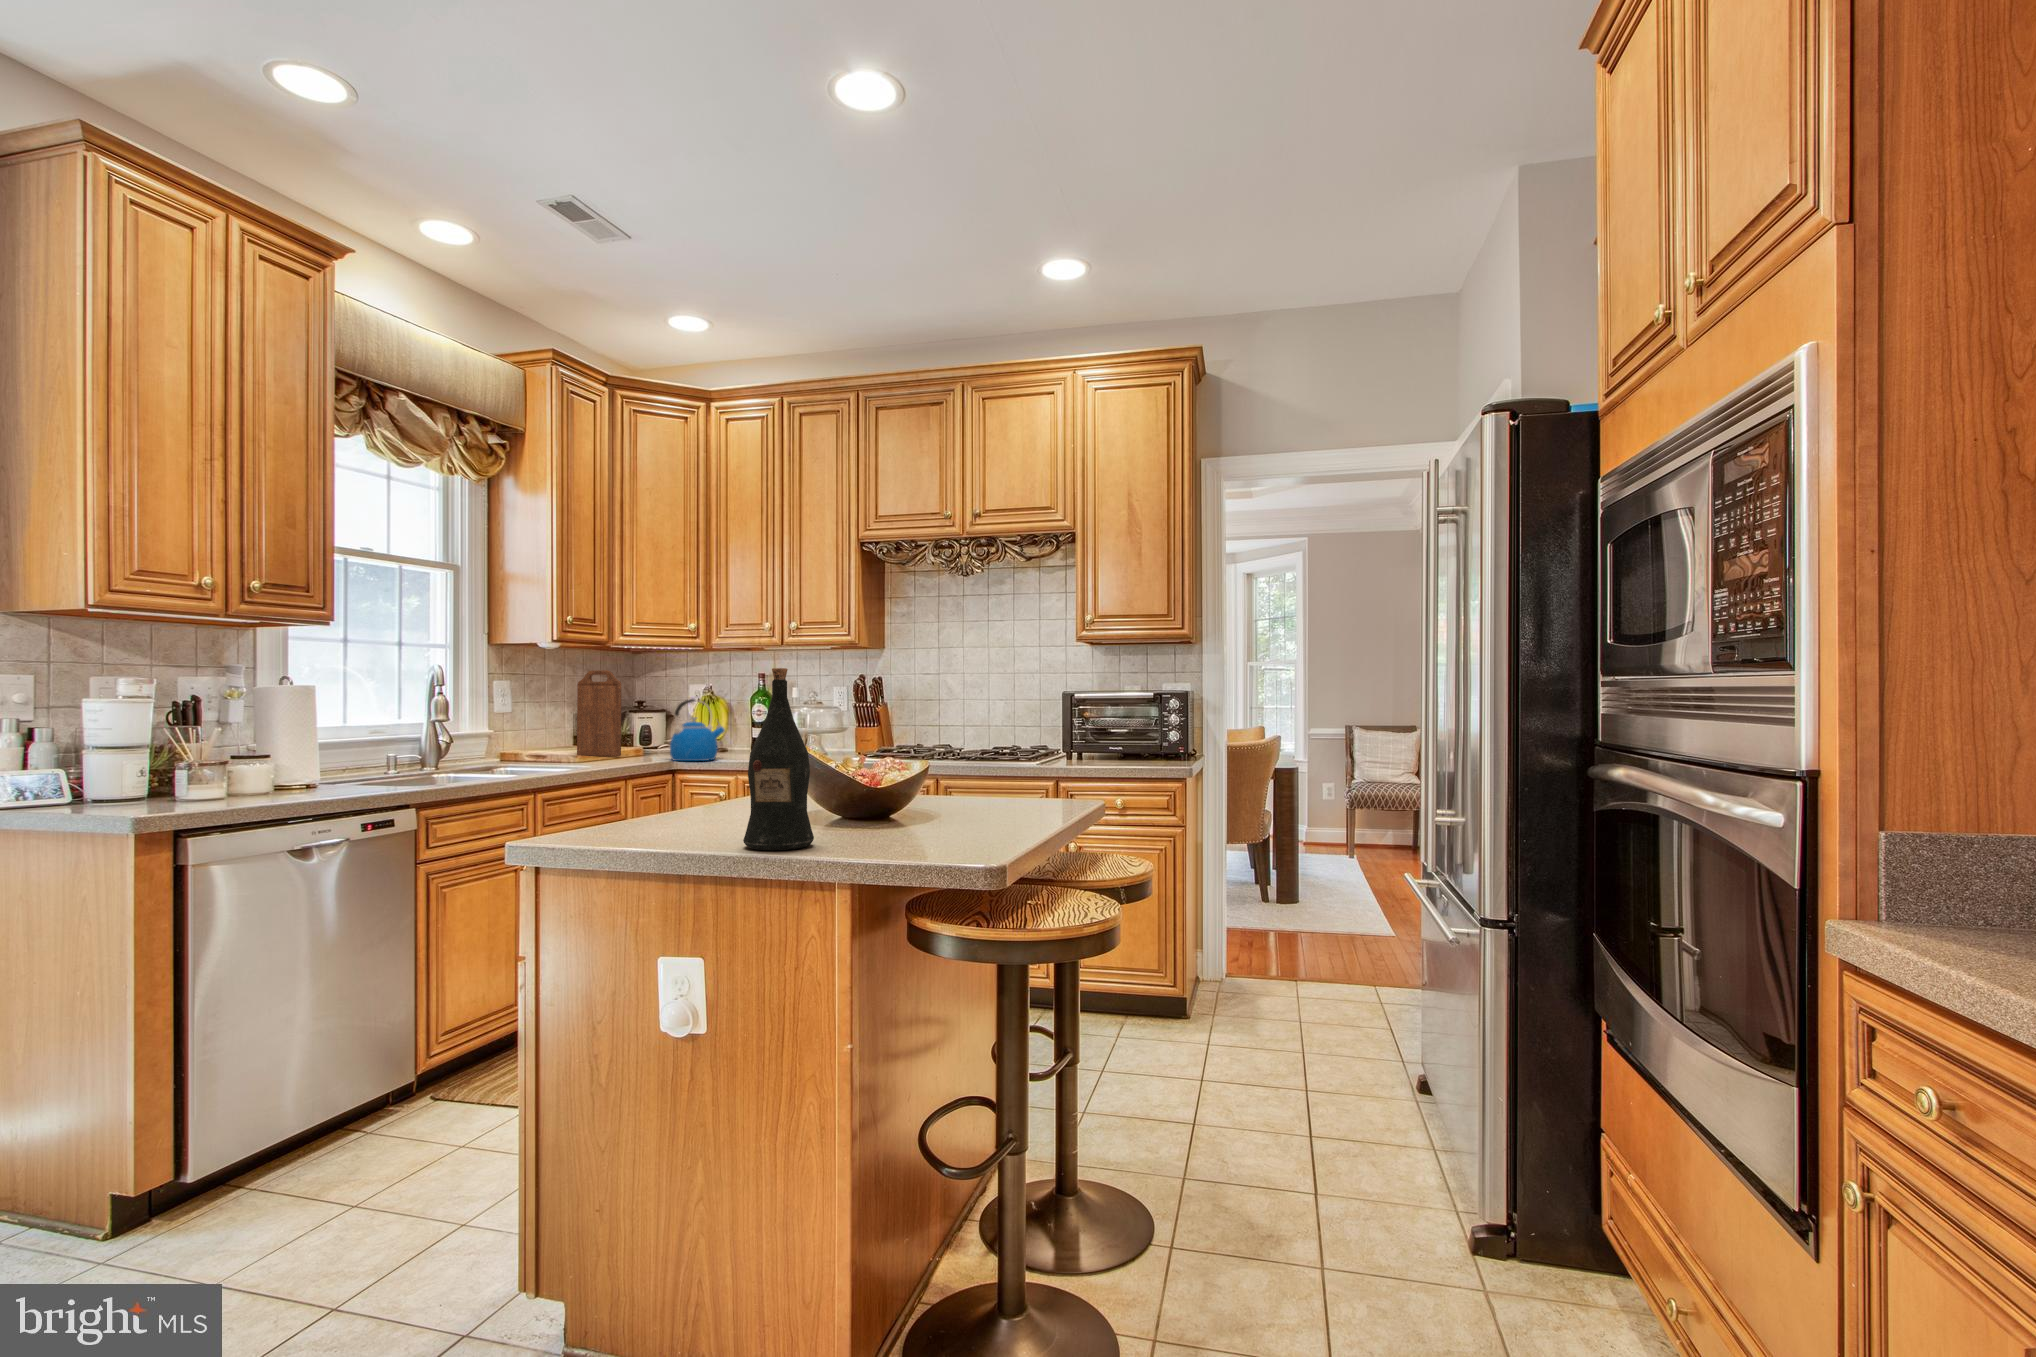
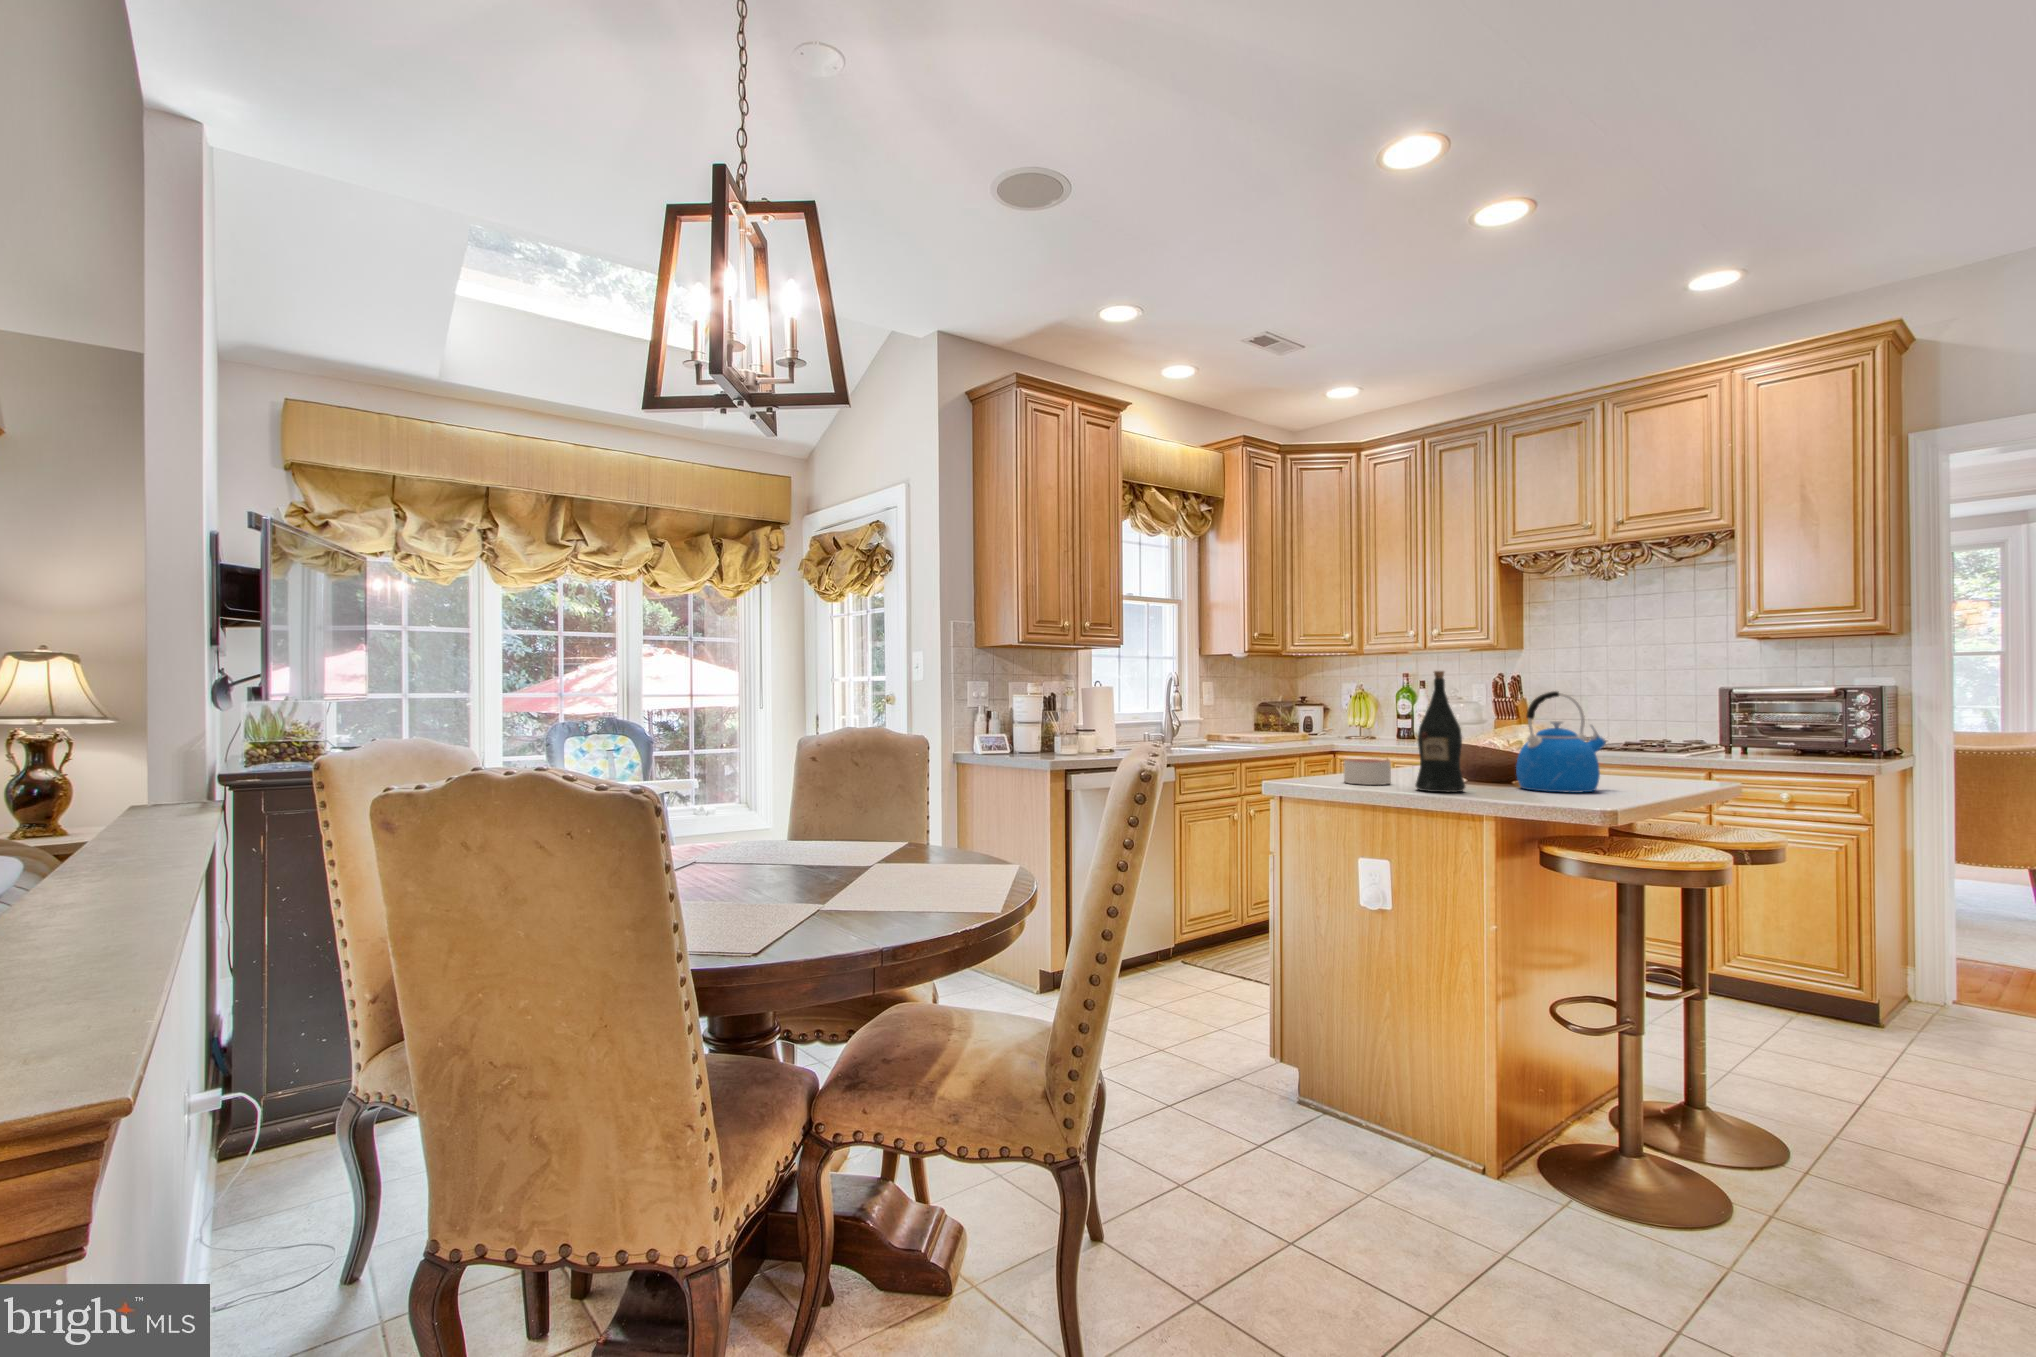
cutting board: present [577,670,621,756] -> none [1262,673,1296,739]
kettle: present [670,699,725,761] -> present [1516,691,1606,793]
candle: none [641,800,712,842] -> present [1344,759,1391,785]

